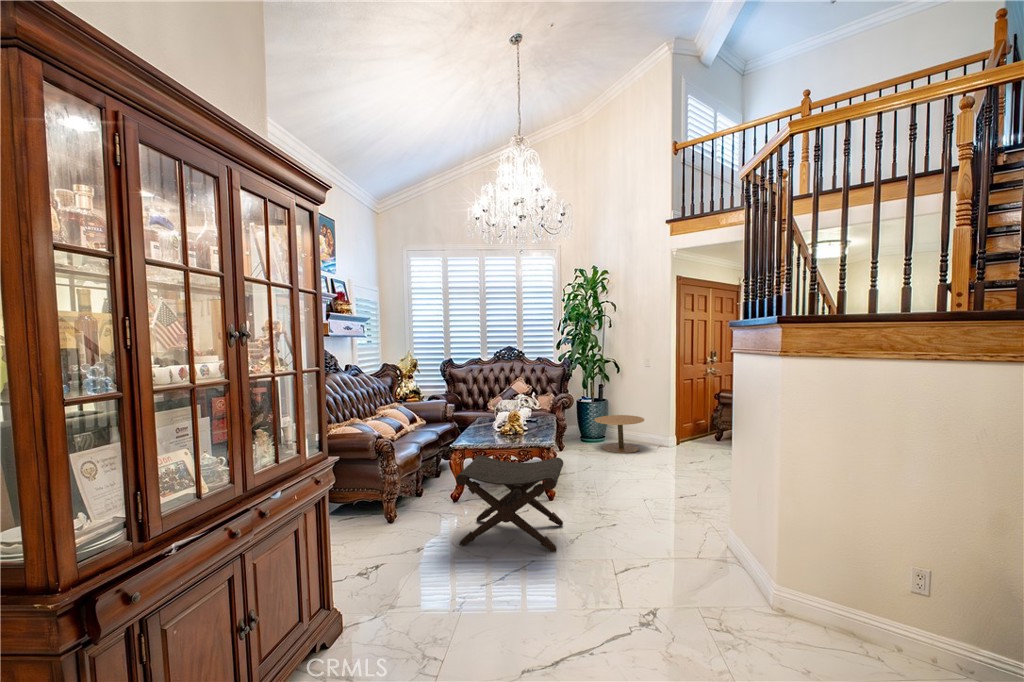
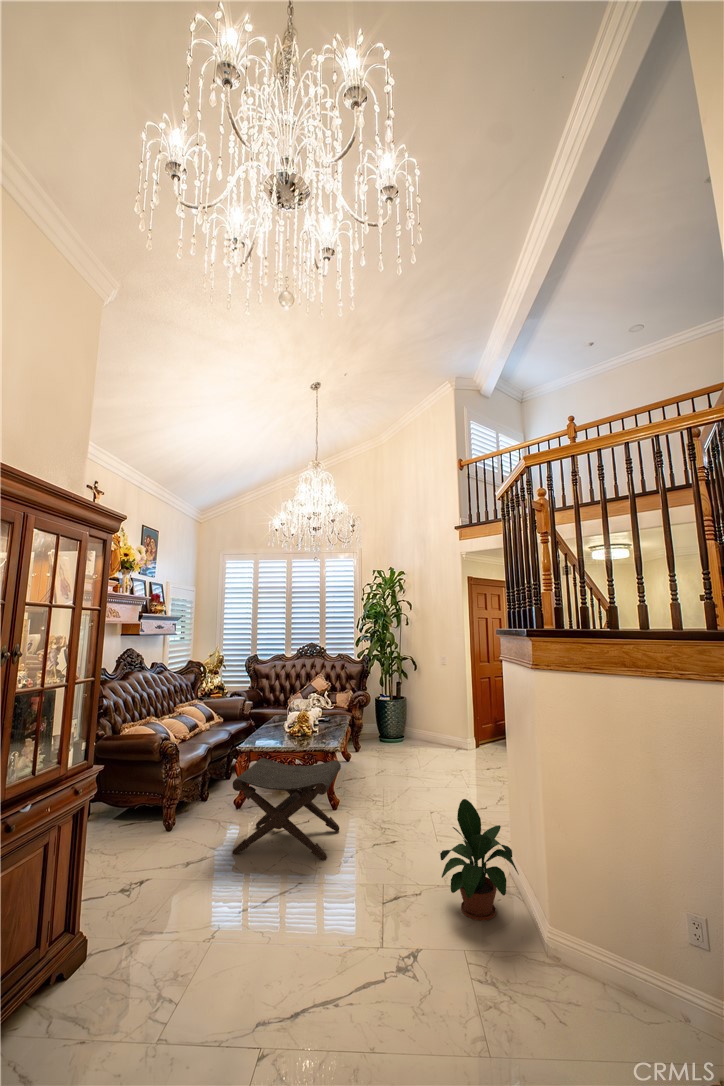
side table: present [595,415,644,453] -> none [390,712,437,751]
potted plant: none [685,493,774,610] -> present [440,799,519,921]

